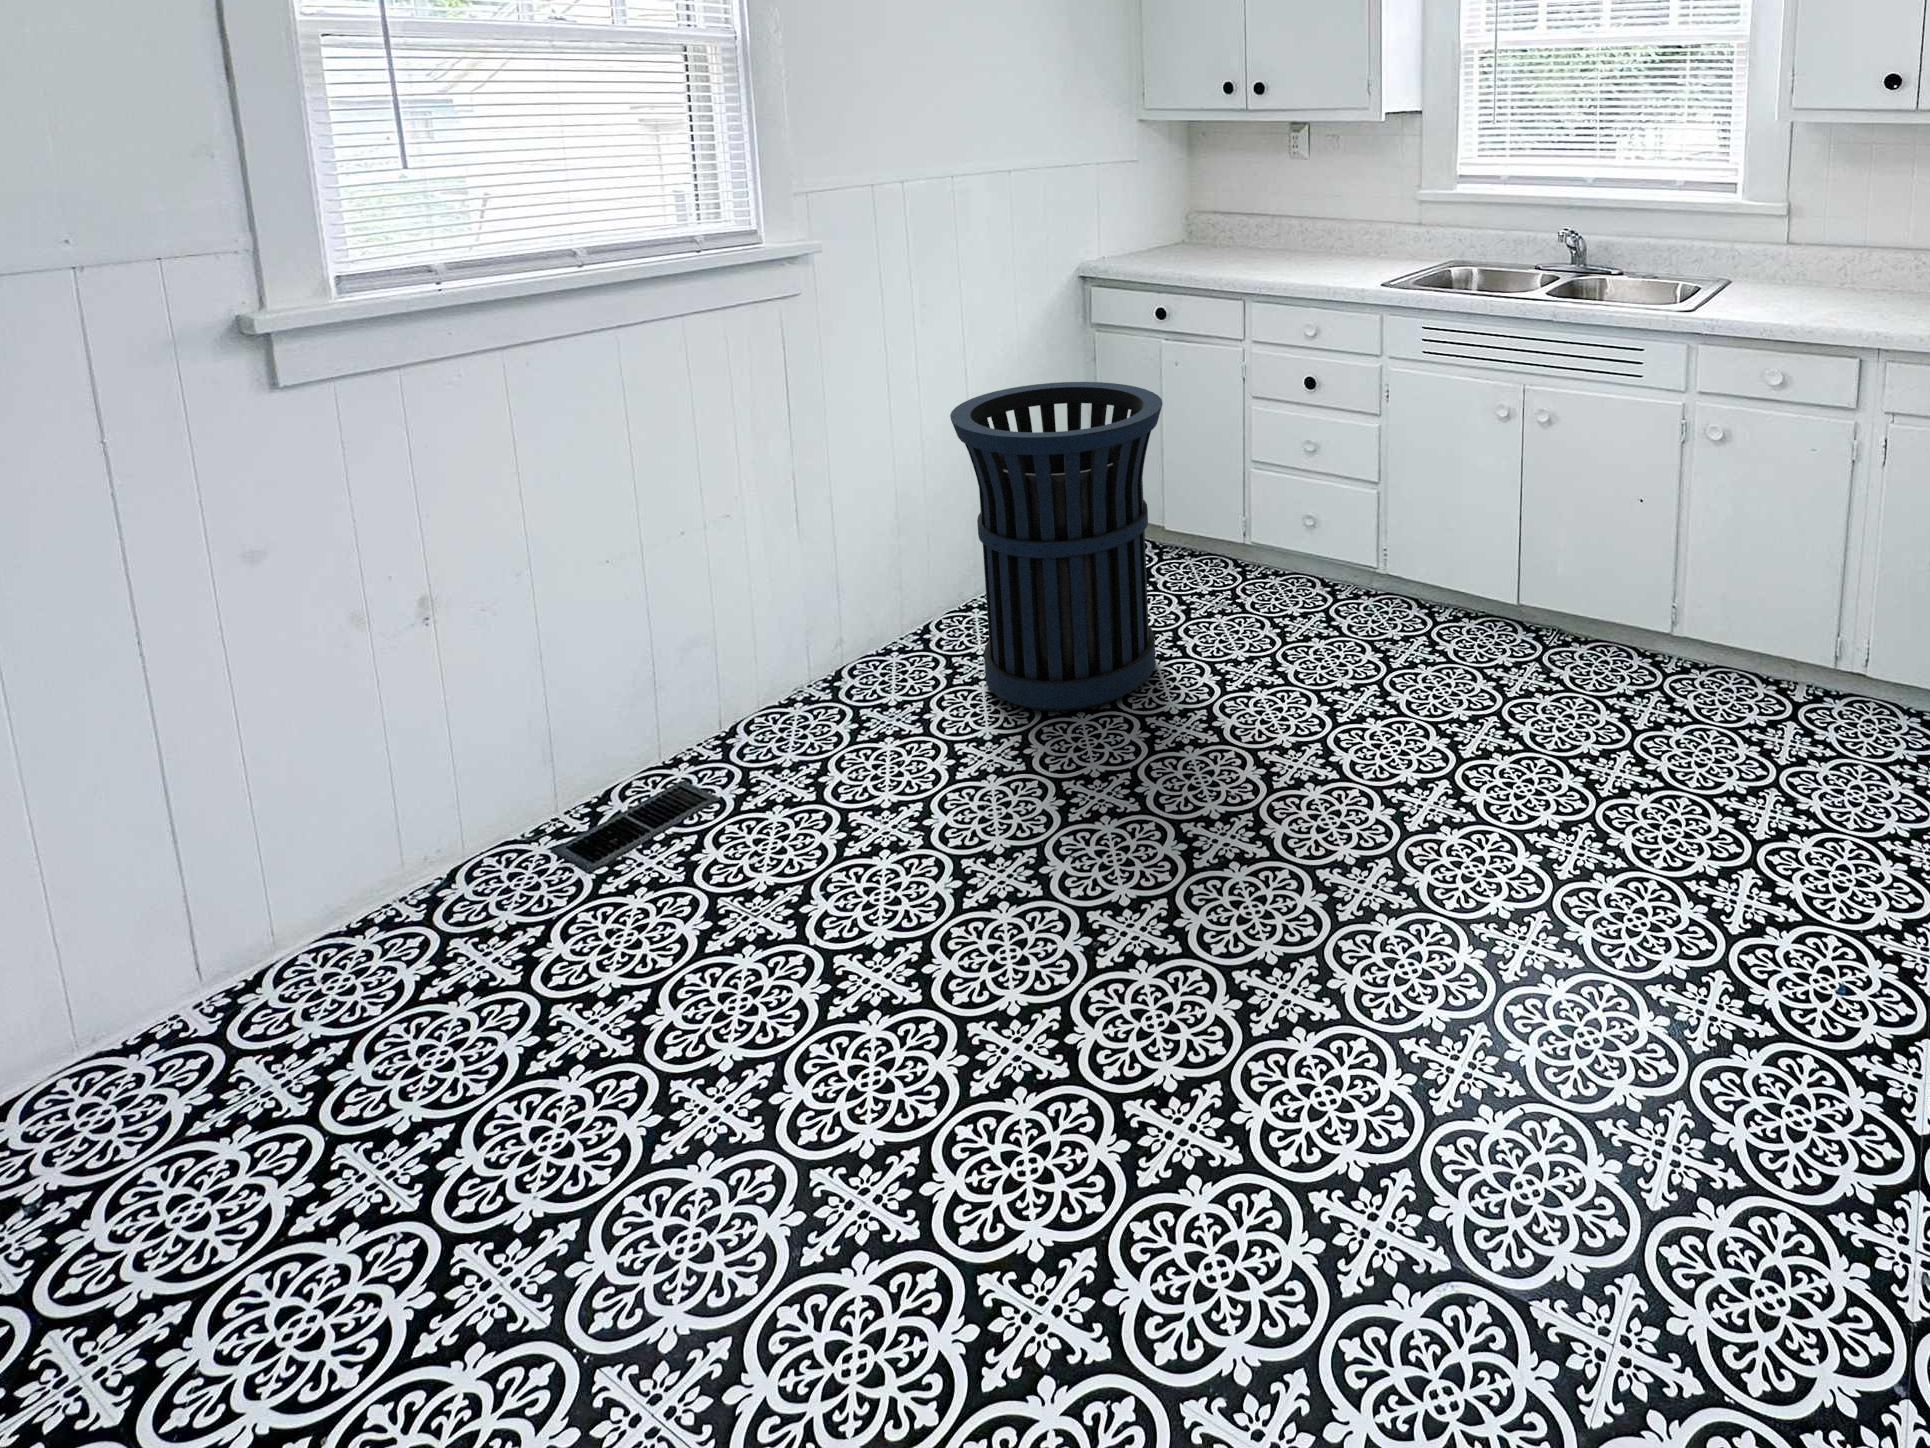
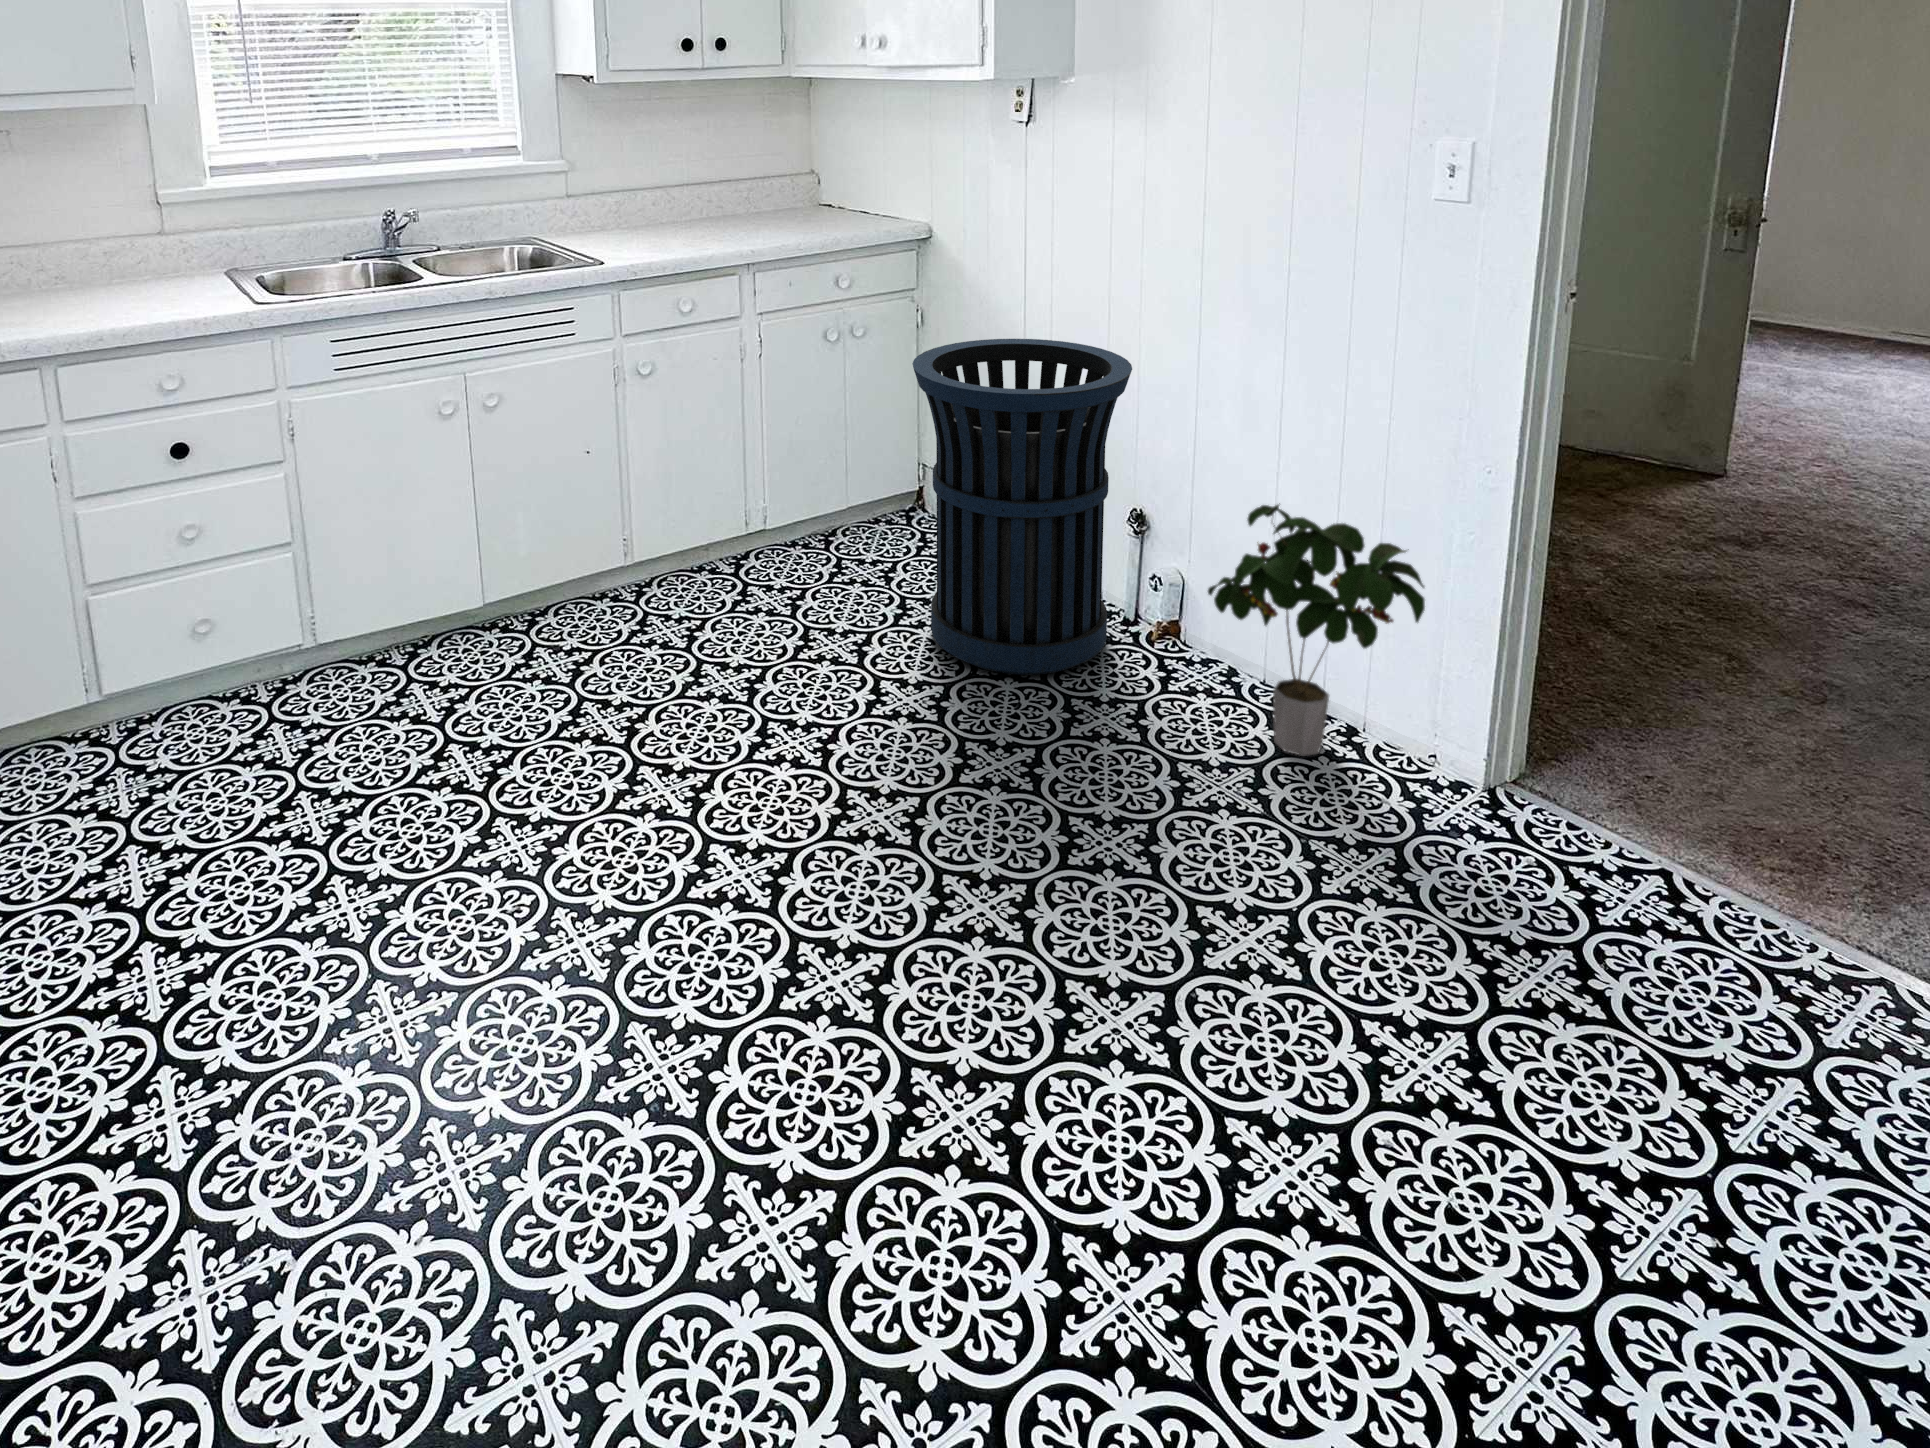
potted plant: none [1251,502,1439,721] -> present [1208,503,1425,756]

